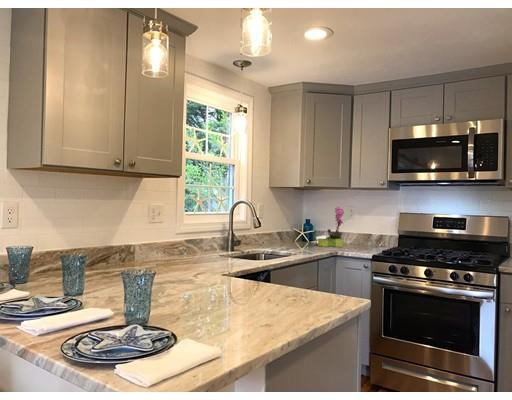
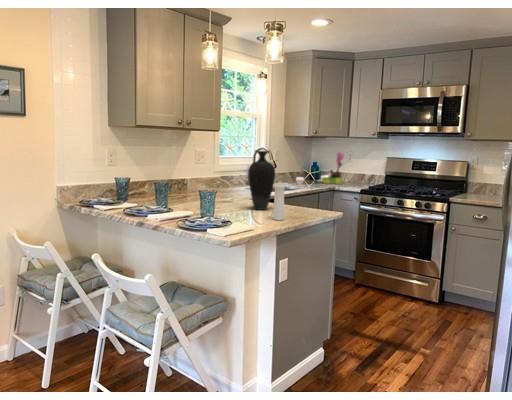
vase: none [218,201,261,297] -> present [248,150,275,210]
pepper mill: none [259,244,312,322] -> present [273,177,304,220]

